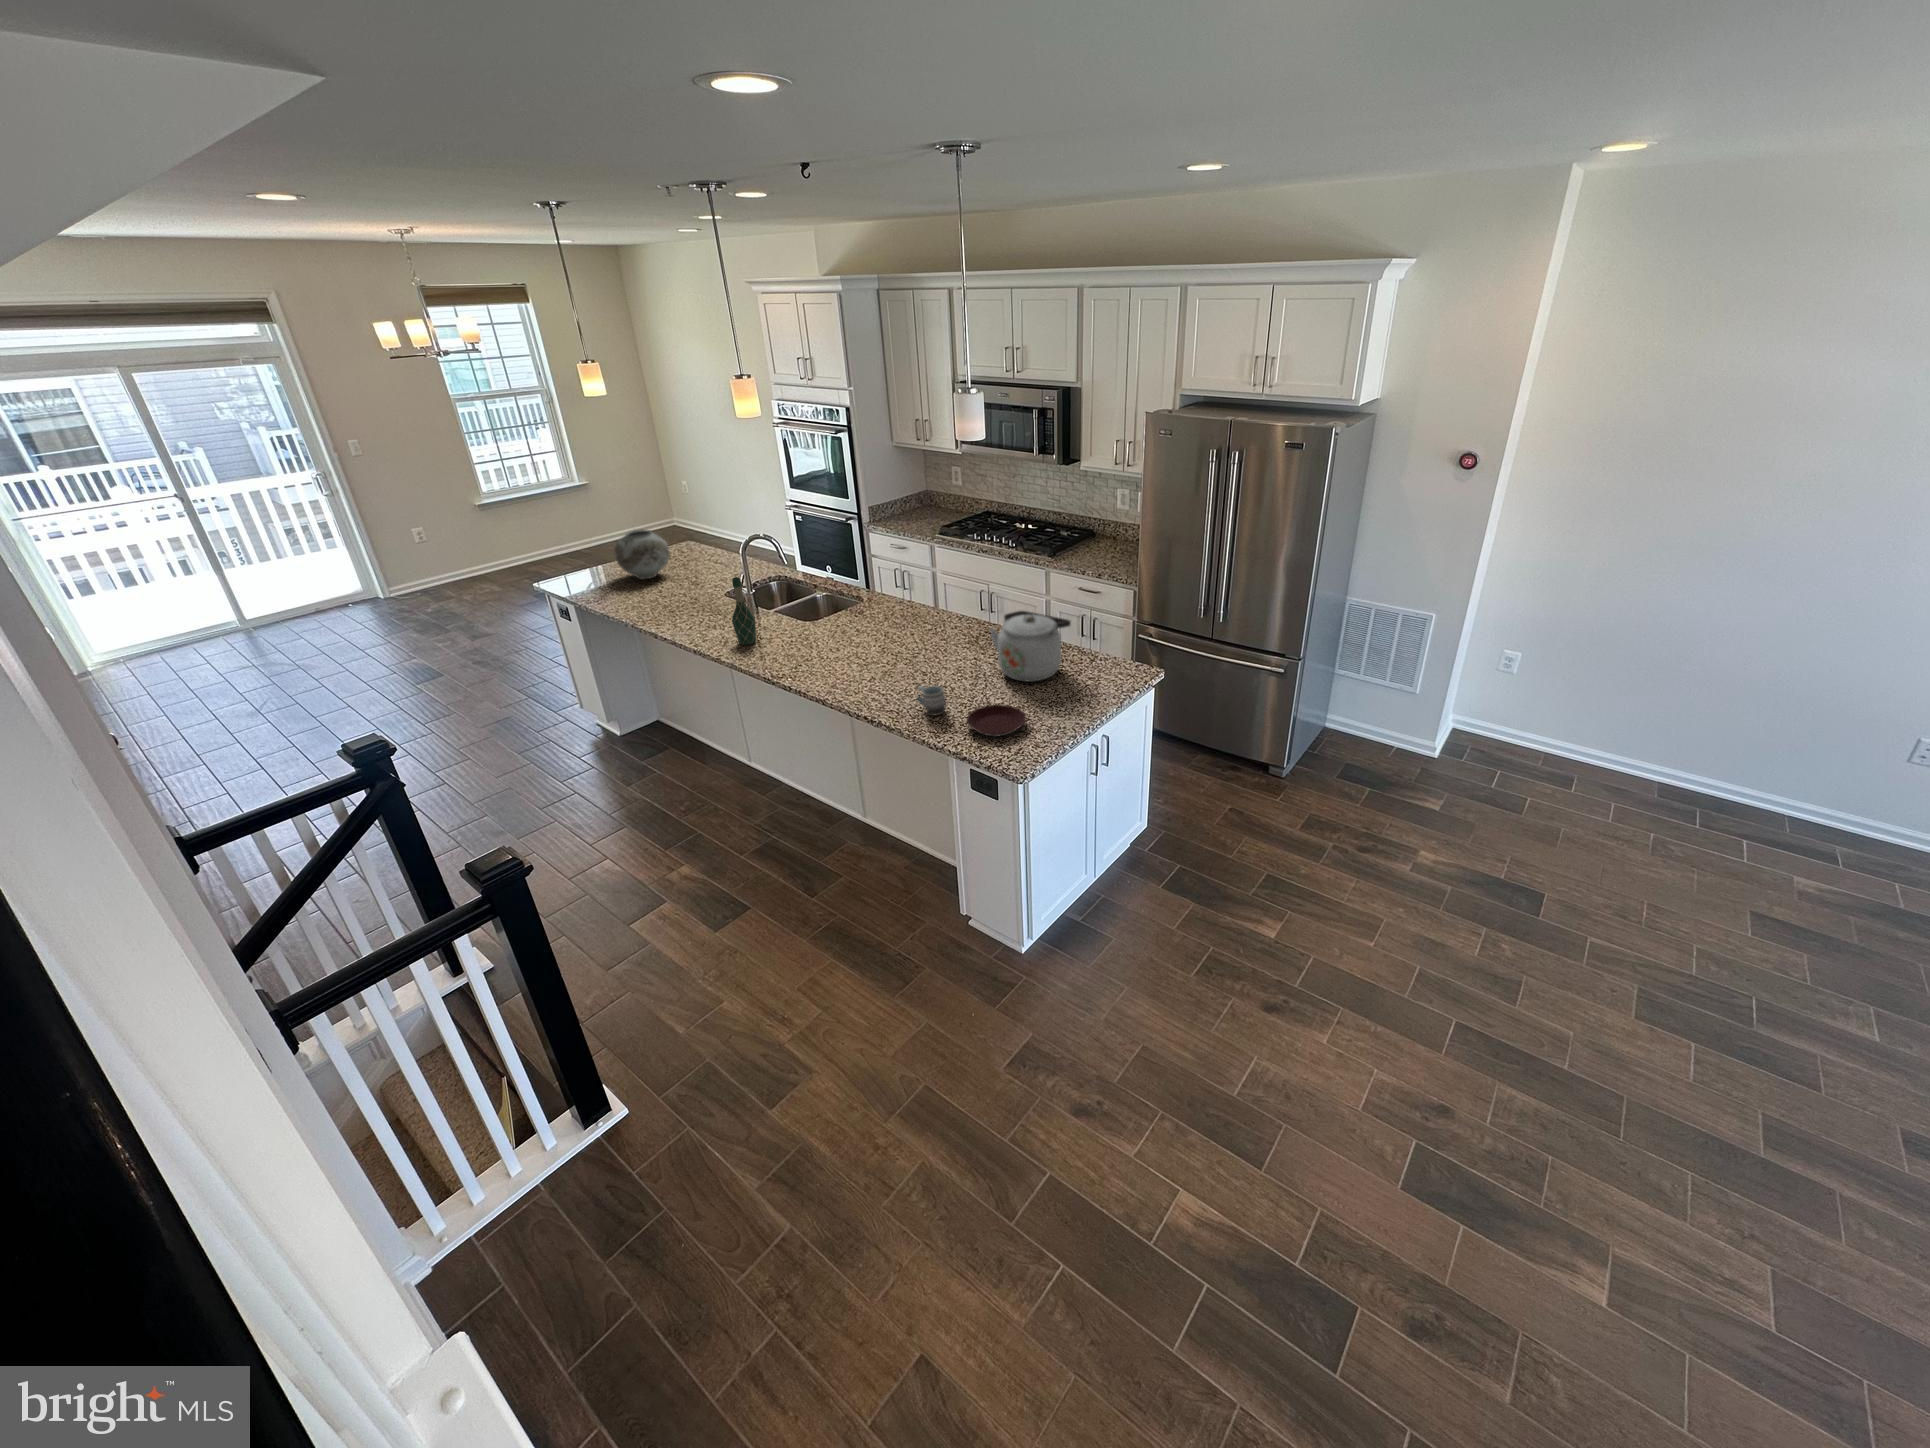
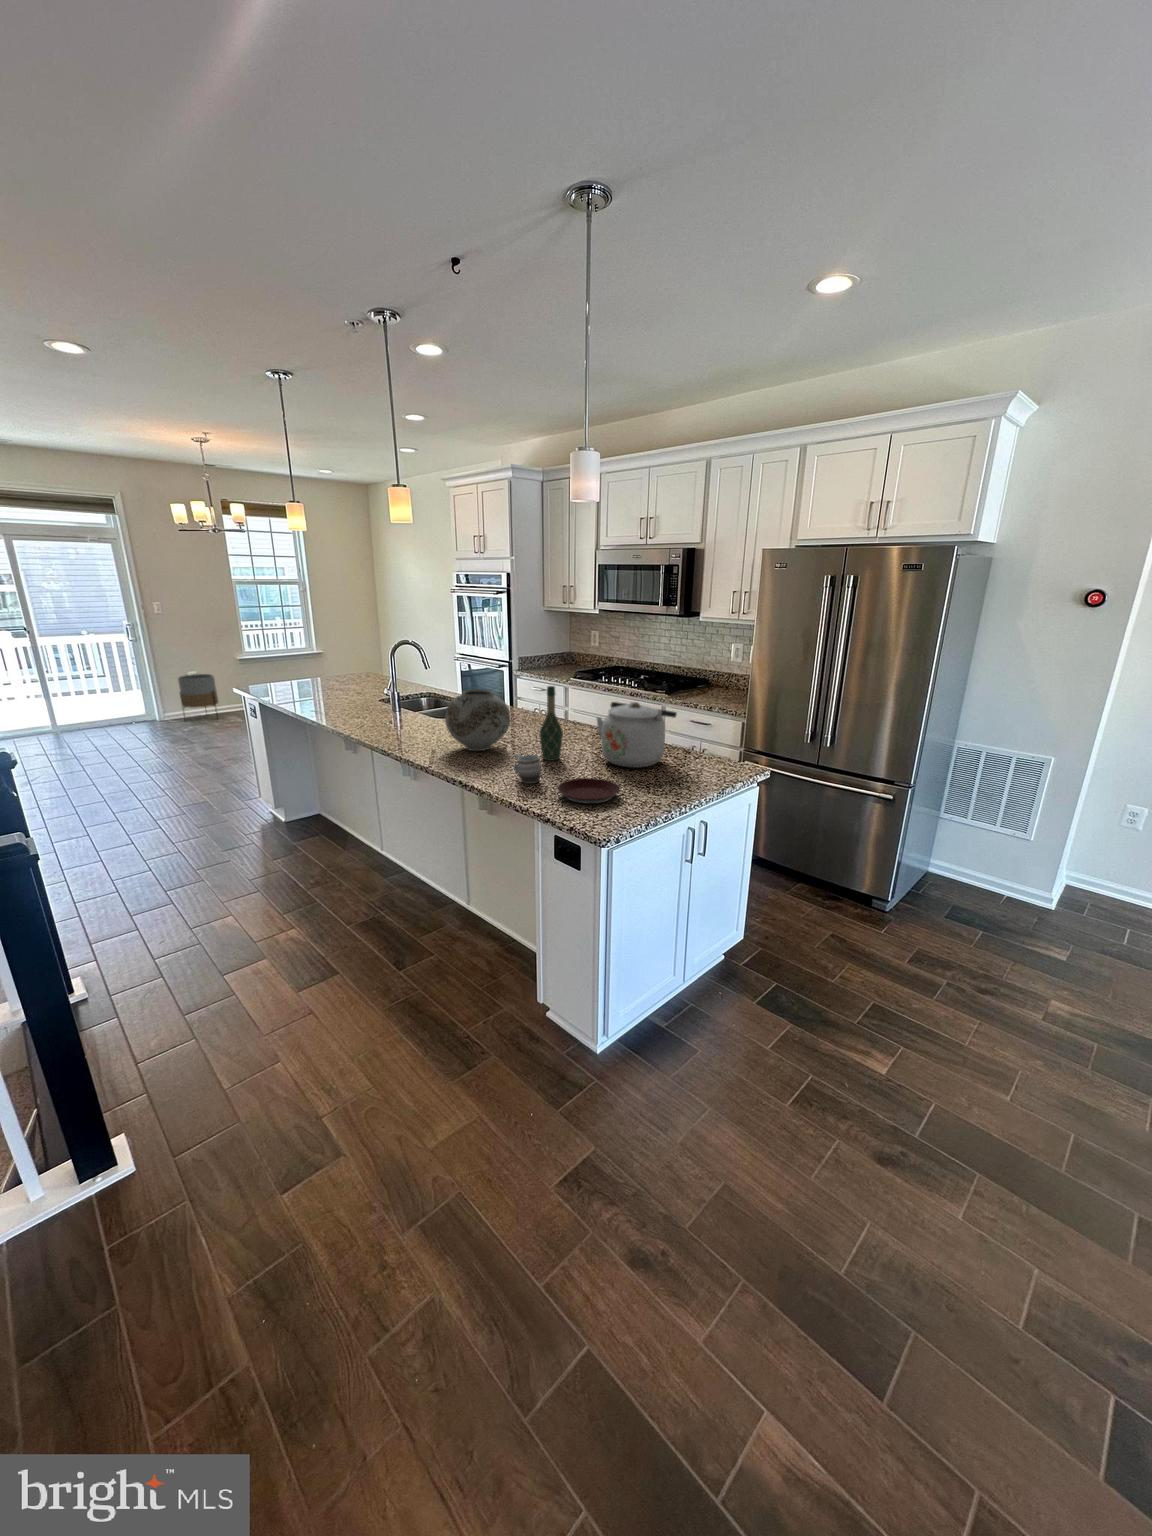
vase: present [614,529,670,579] -> present [445,689,510,751]
planter: none [399,531,464,598] -> present [178,674,218,711]
wine bottle: present [732,577,756,645] -> present [540,686,563,761]

